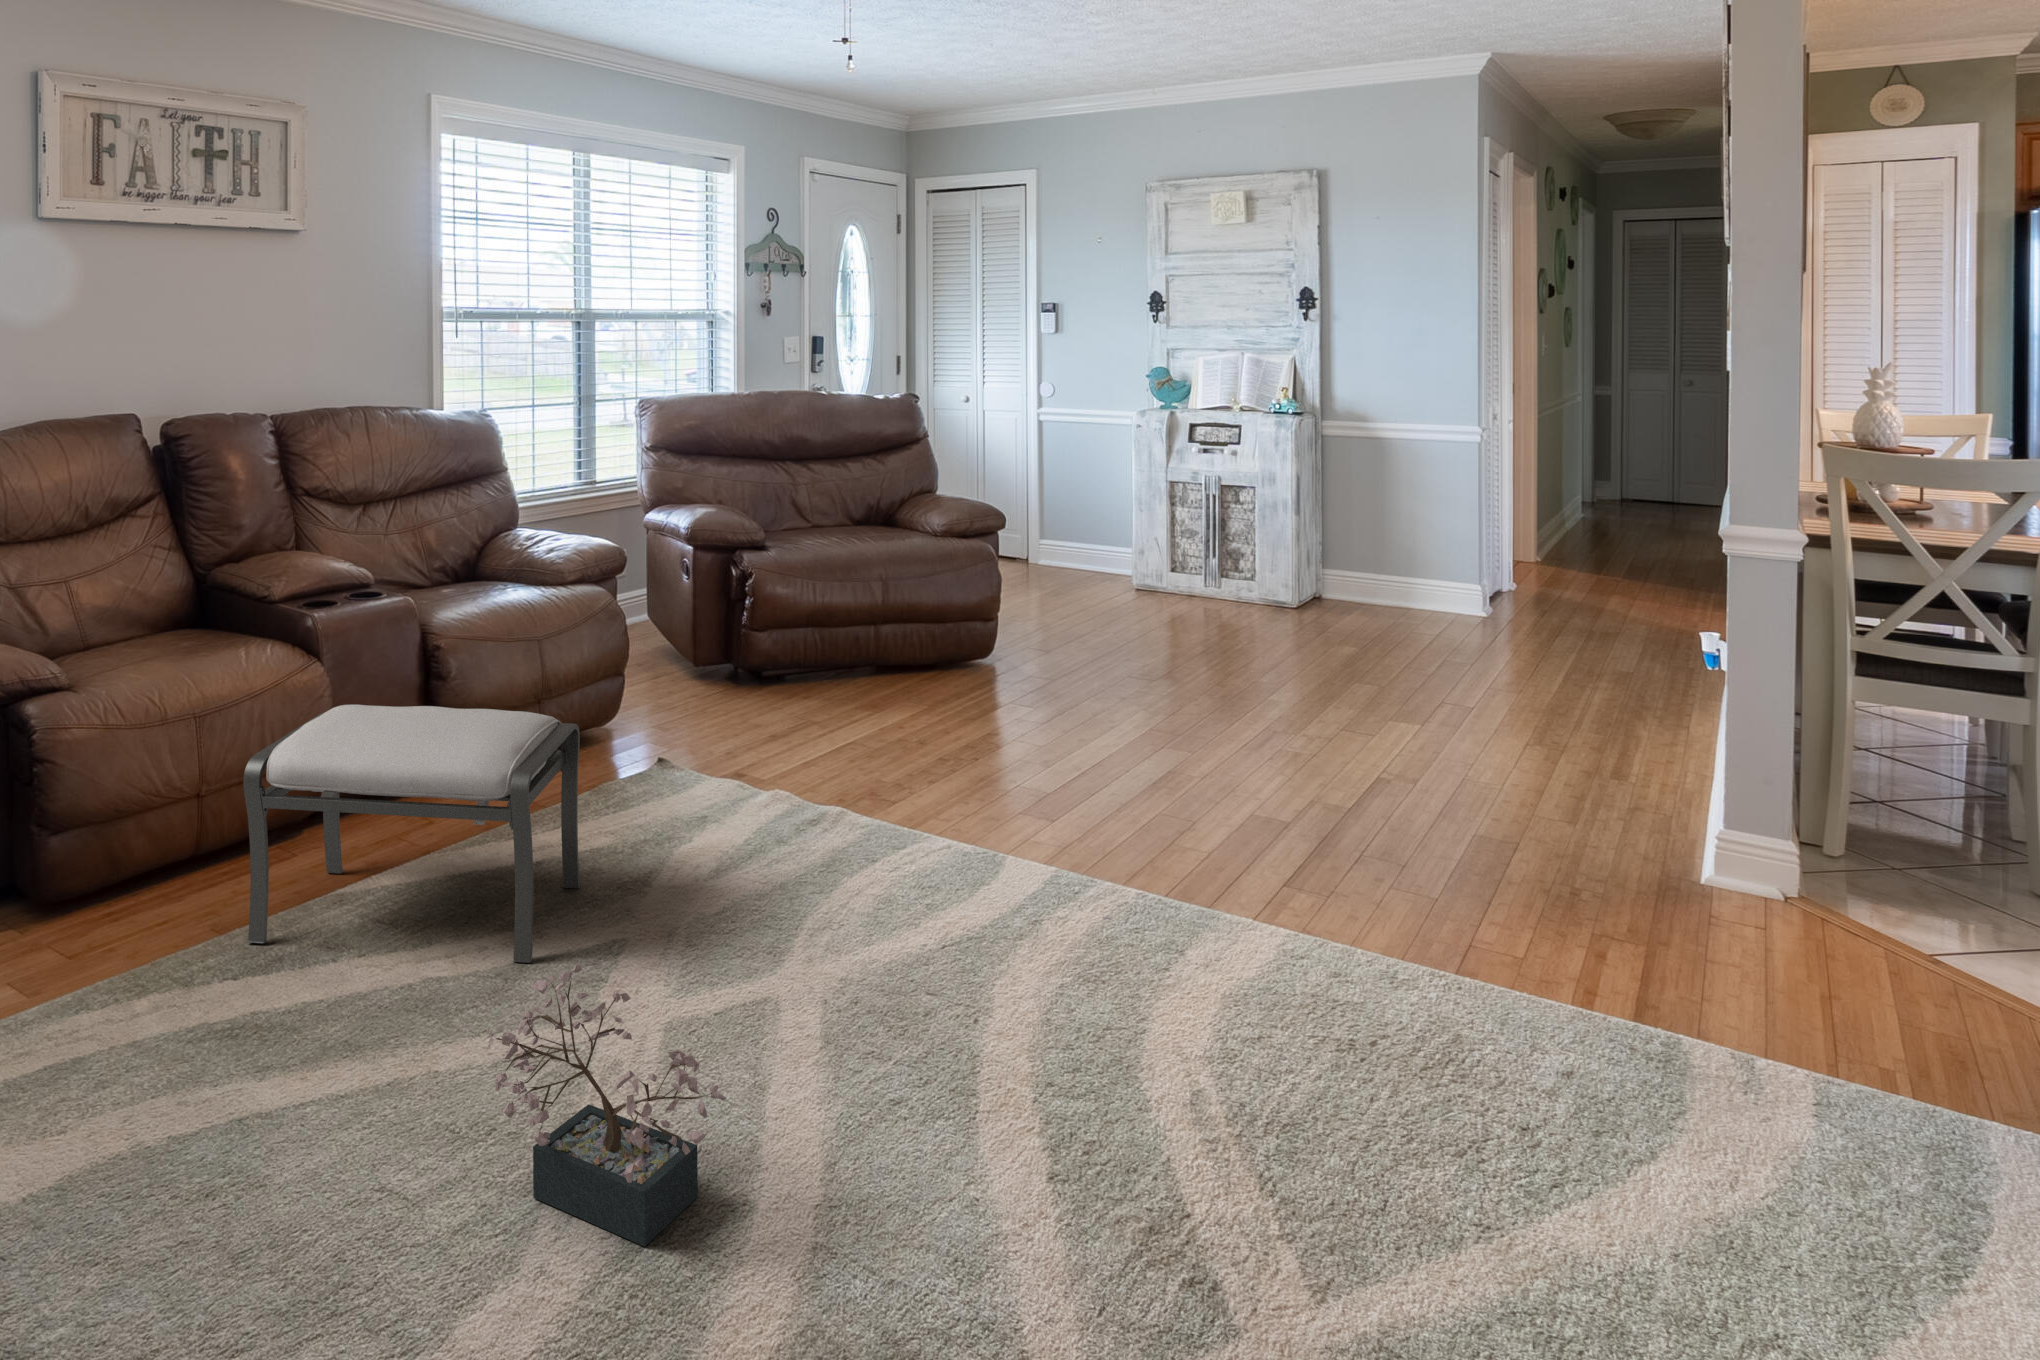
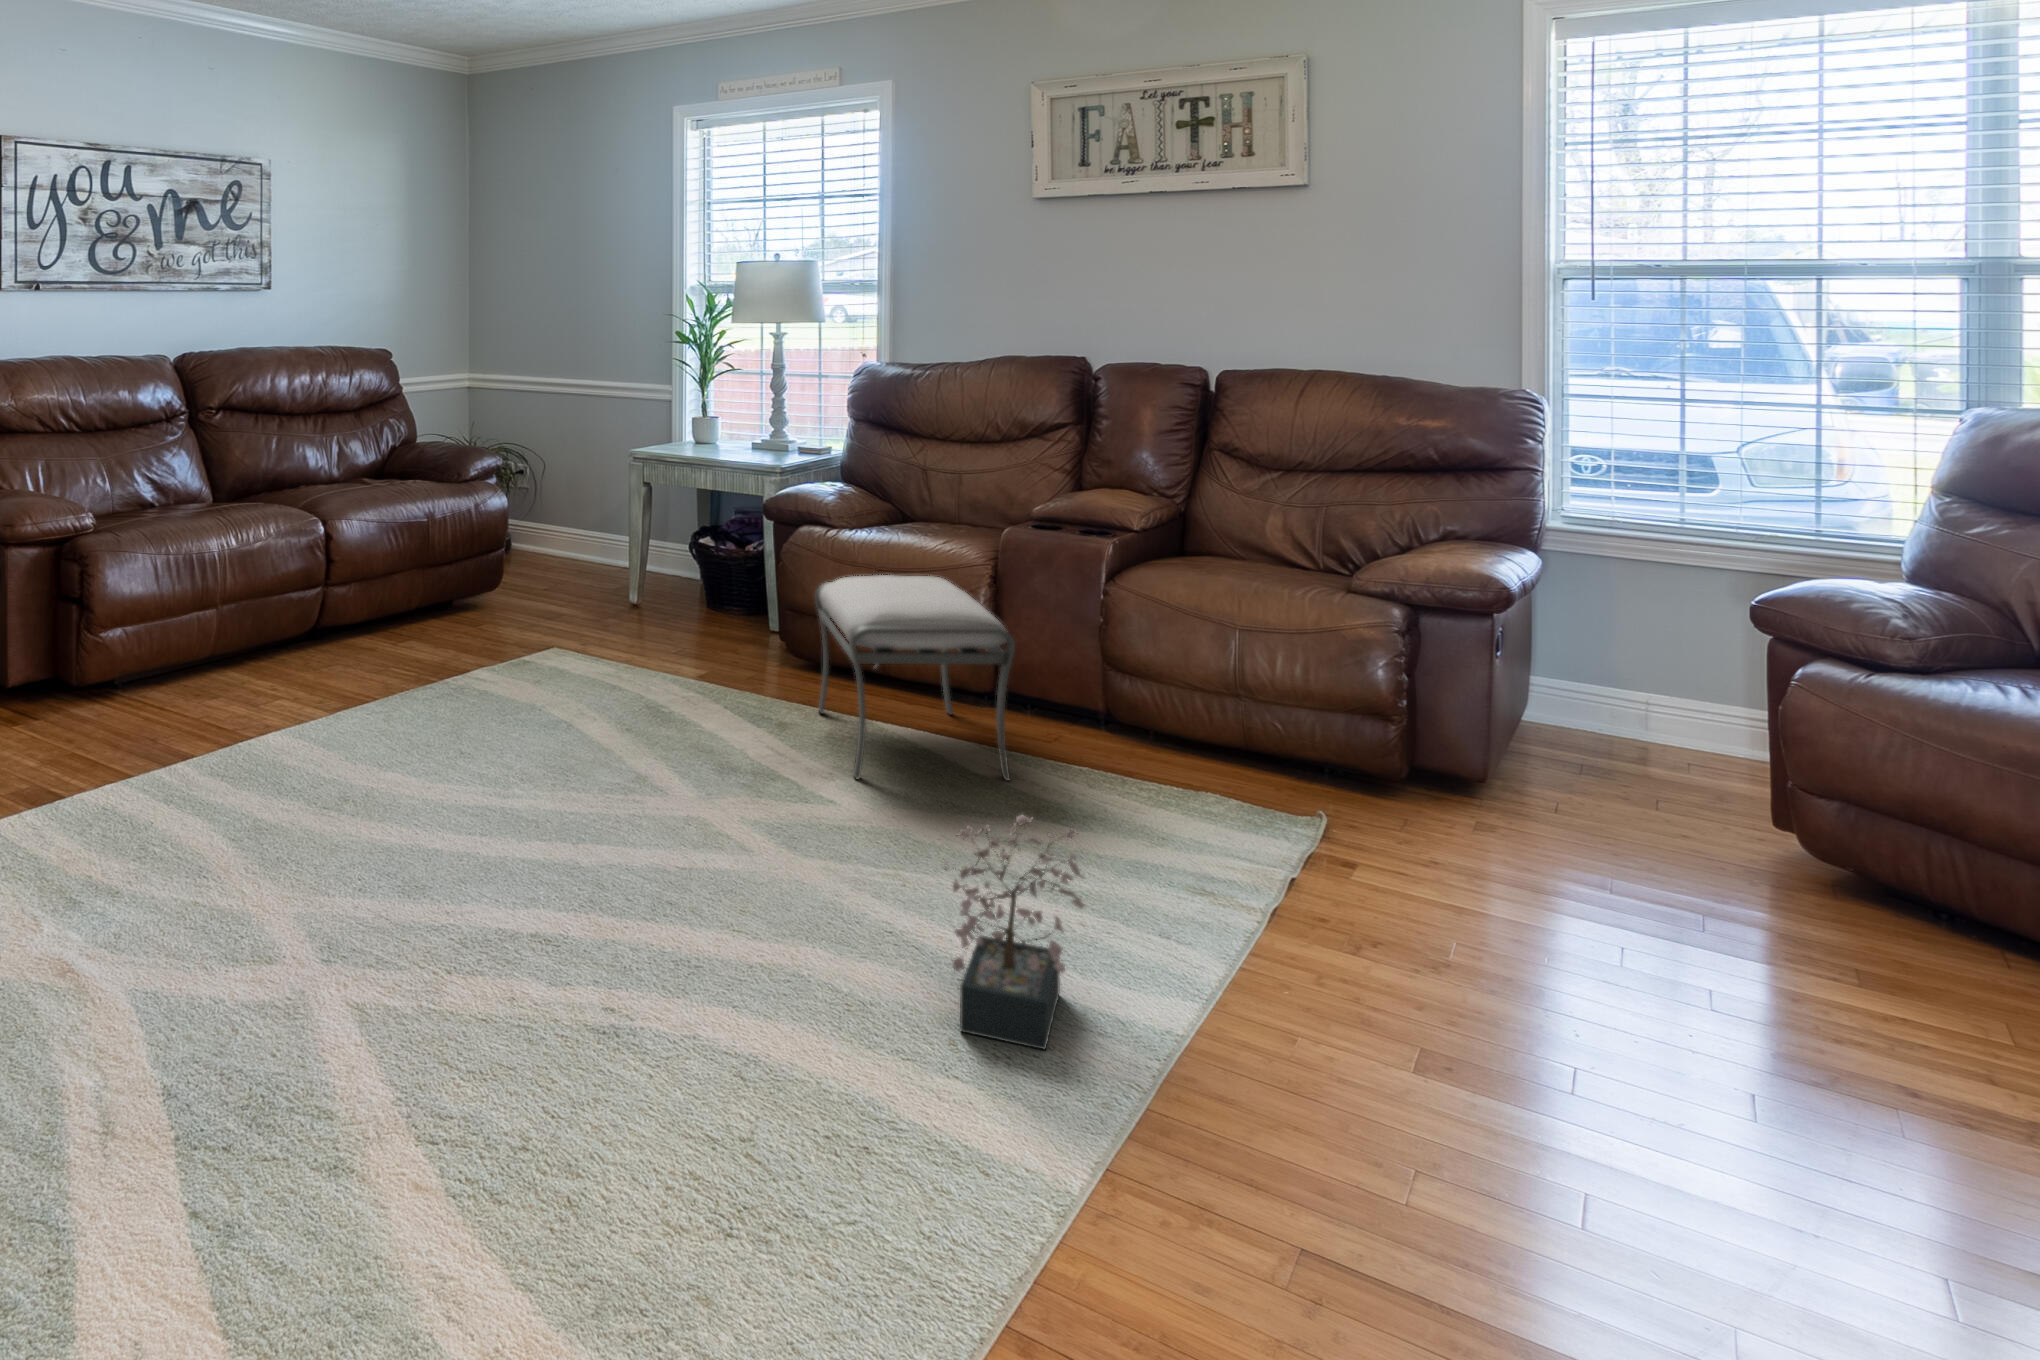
decorative plant: present [487,965,726,1247] -> present [943,815,1084,1049]

